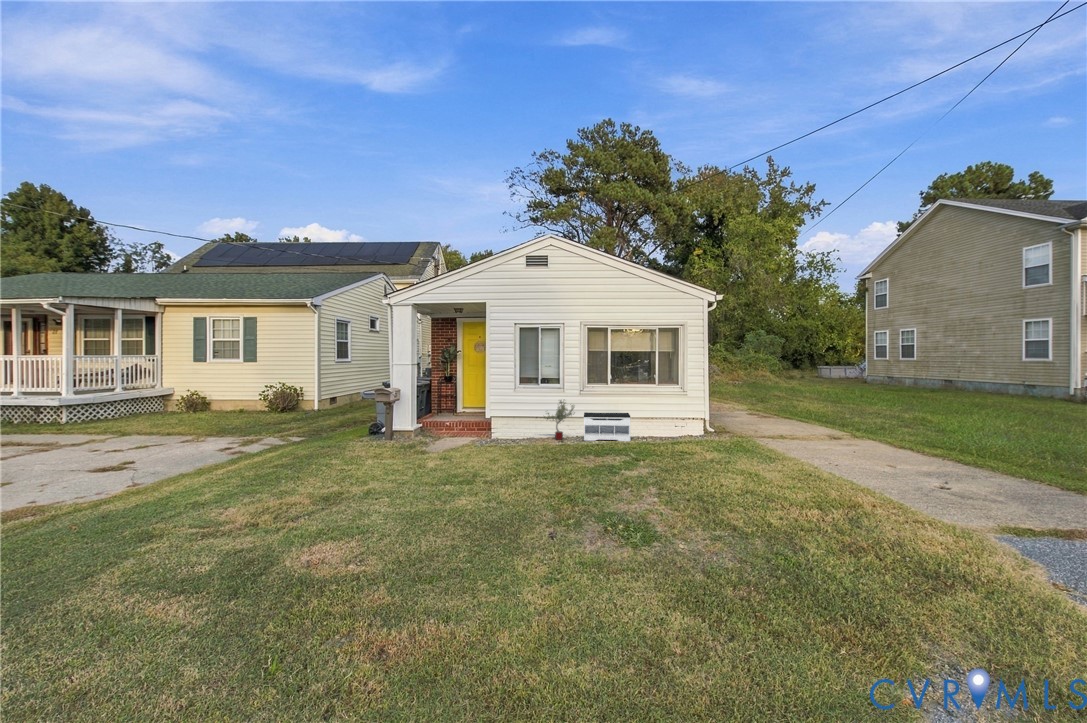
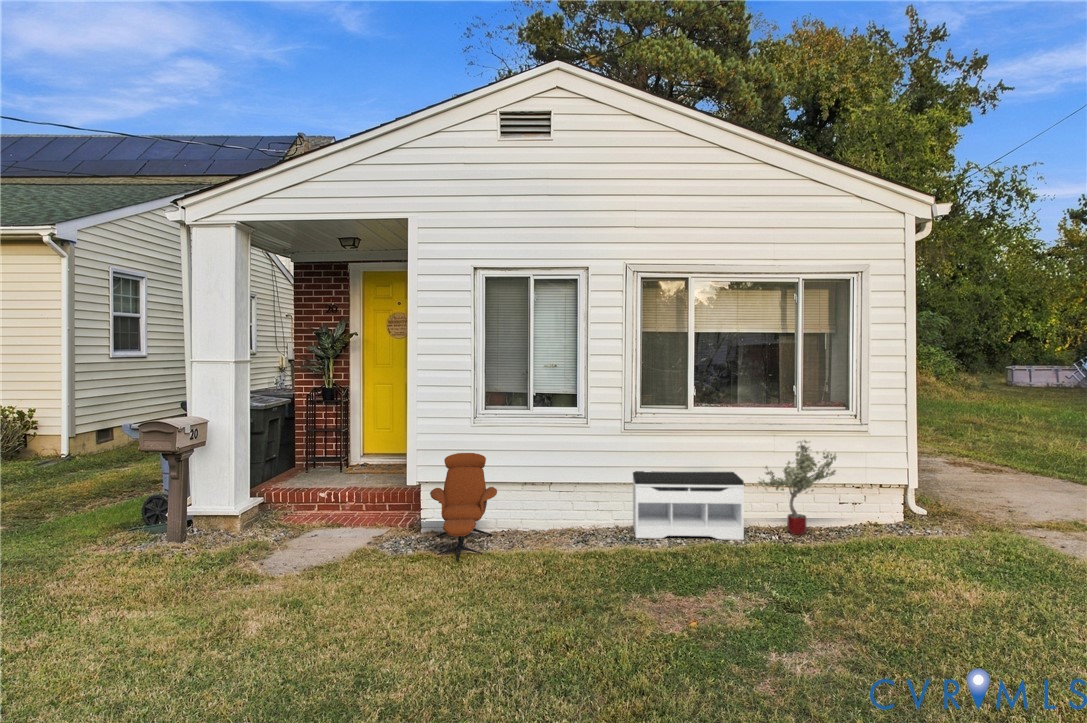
potted tree: present [544,400,574,440] -> present [758,440,836,535]
lounge chair: none [496,404,525,447] -> present [430,453,497,561]

